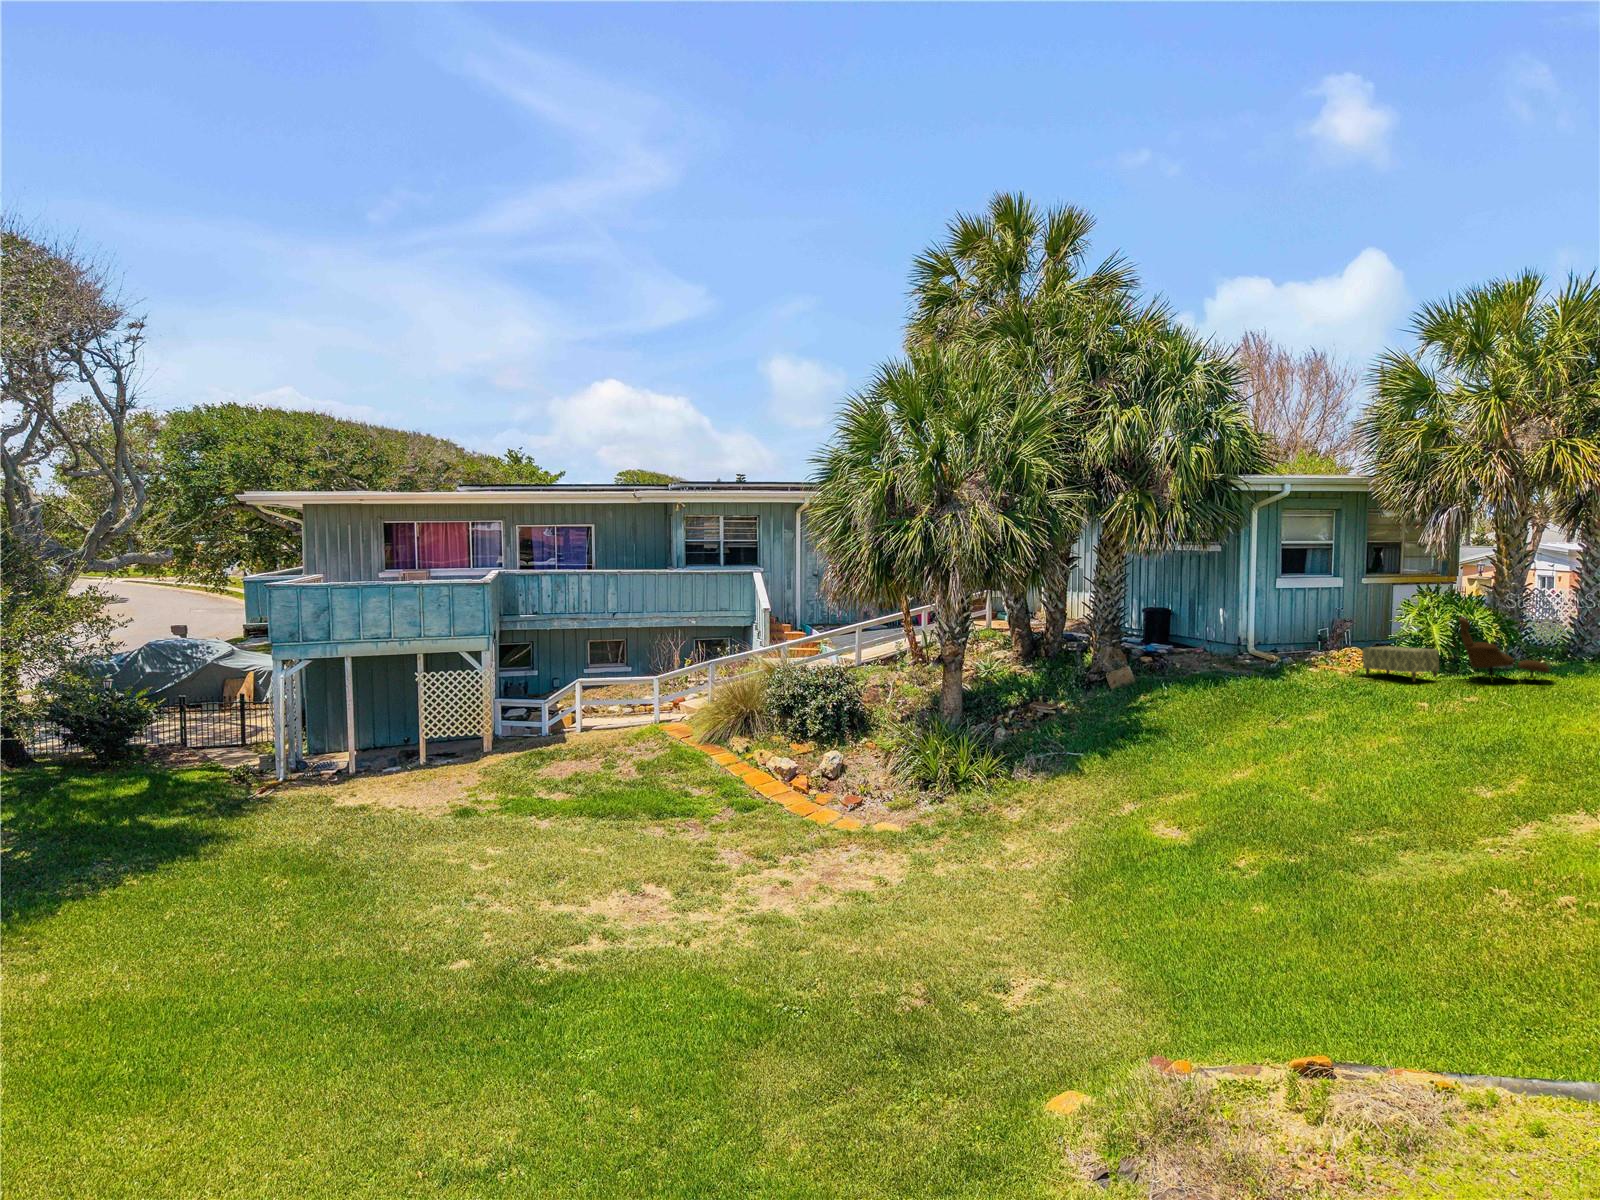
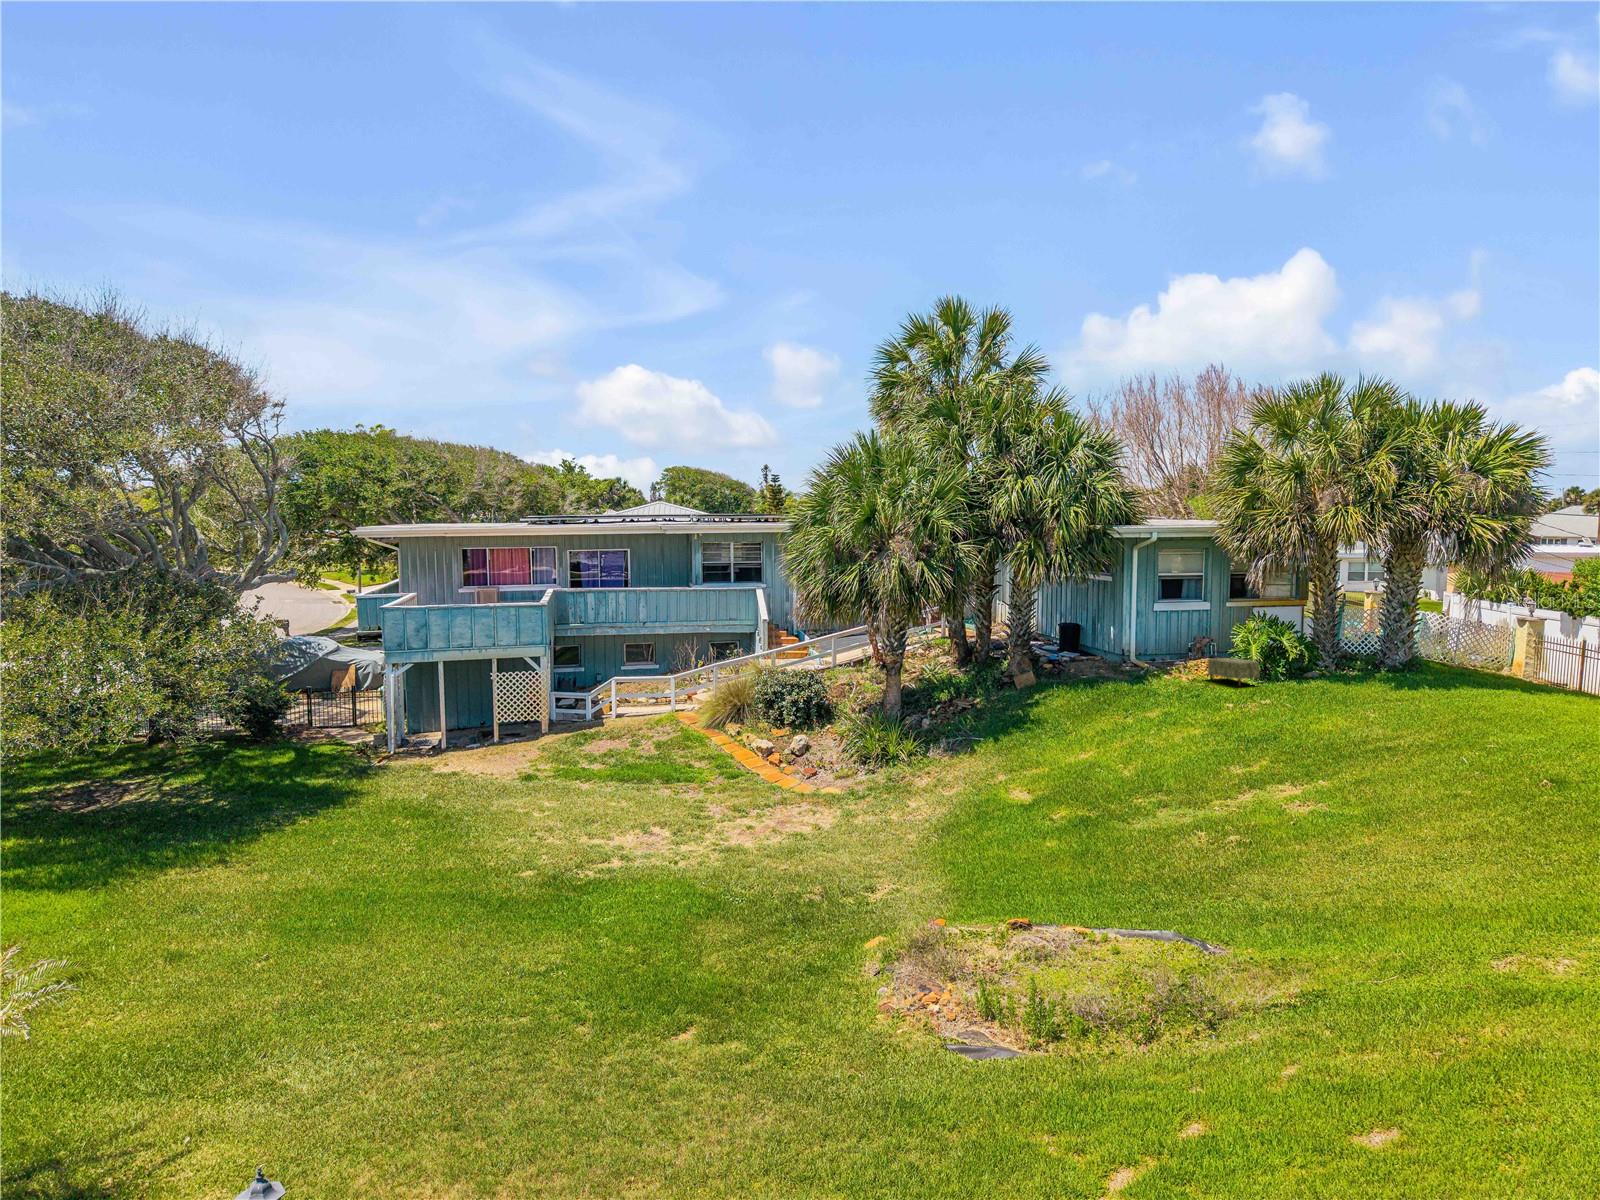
lounge chair: present [1459,617,1549,683] -> none [1274,637,1340,688]

